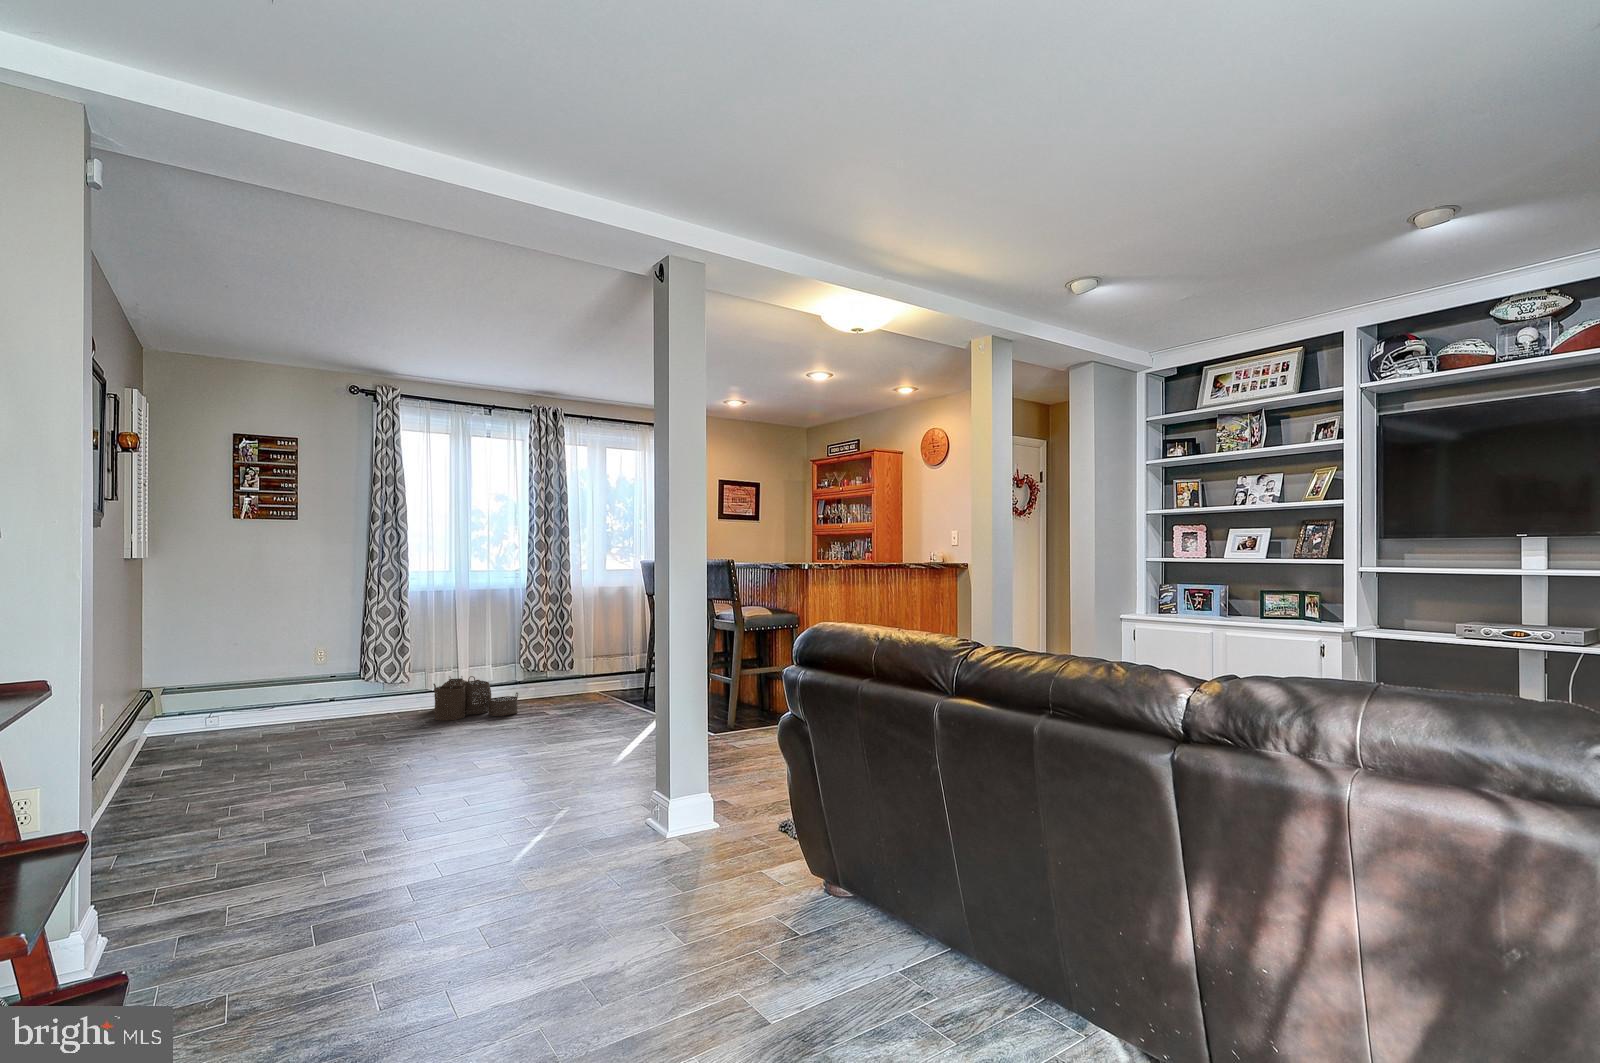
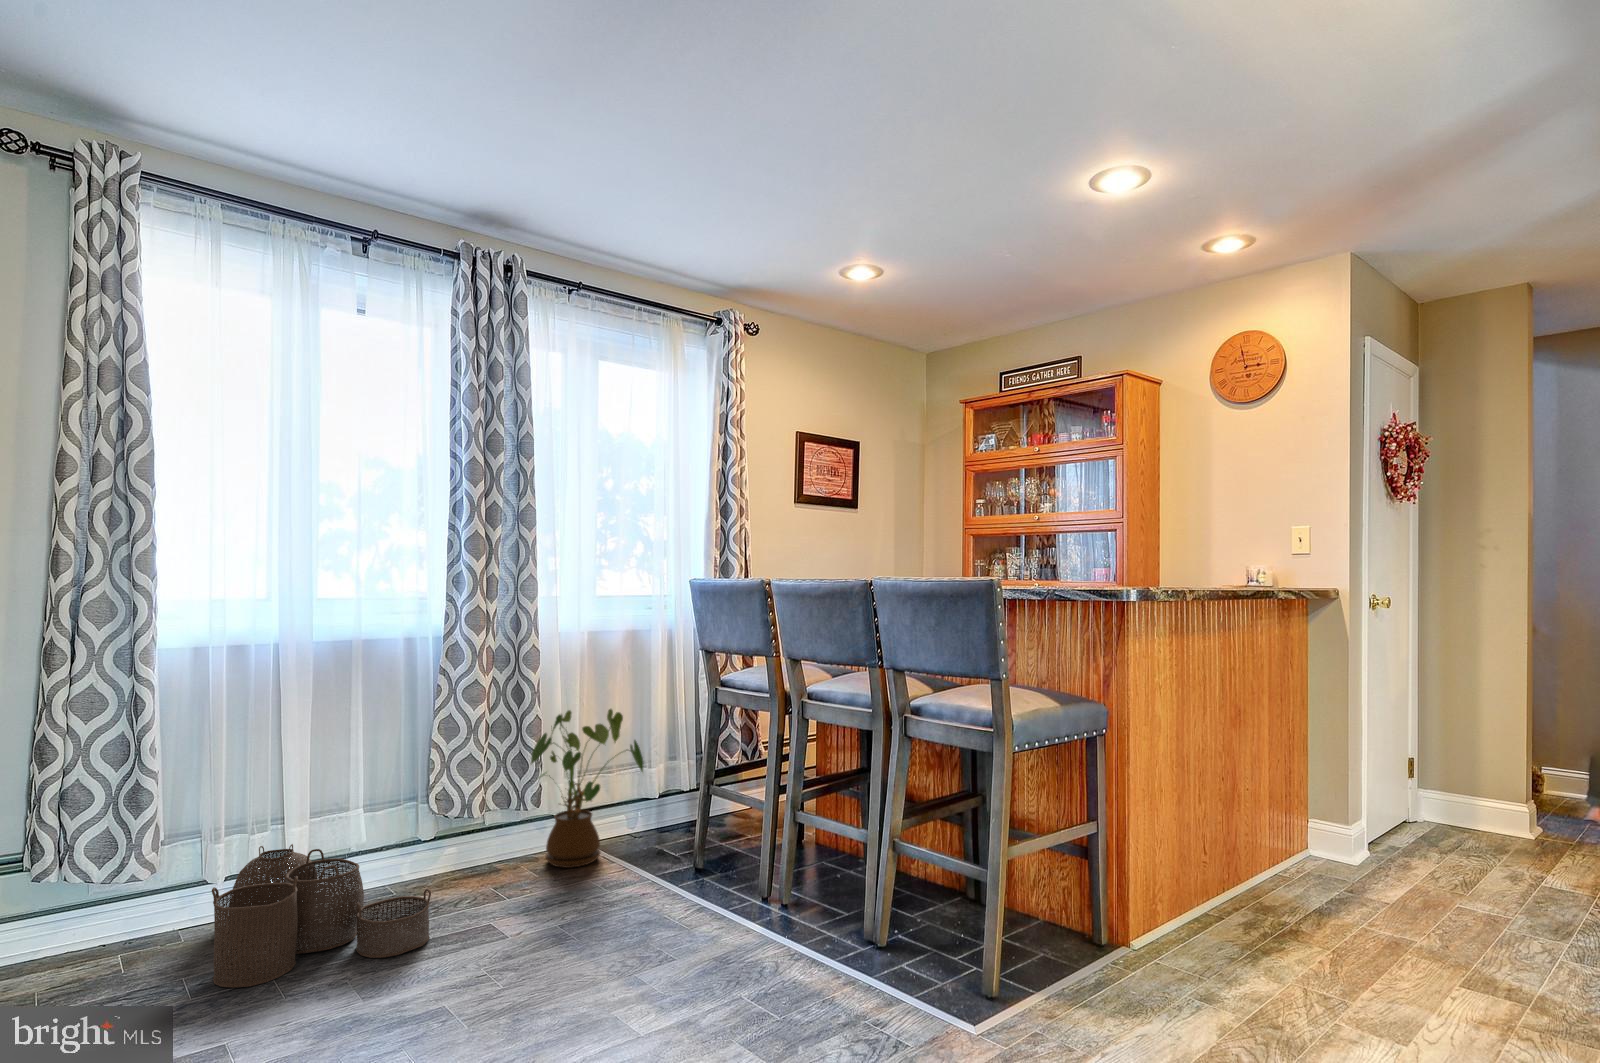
house plant: none [566,626,620,698] -> present [531,709,643,868]

